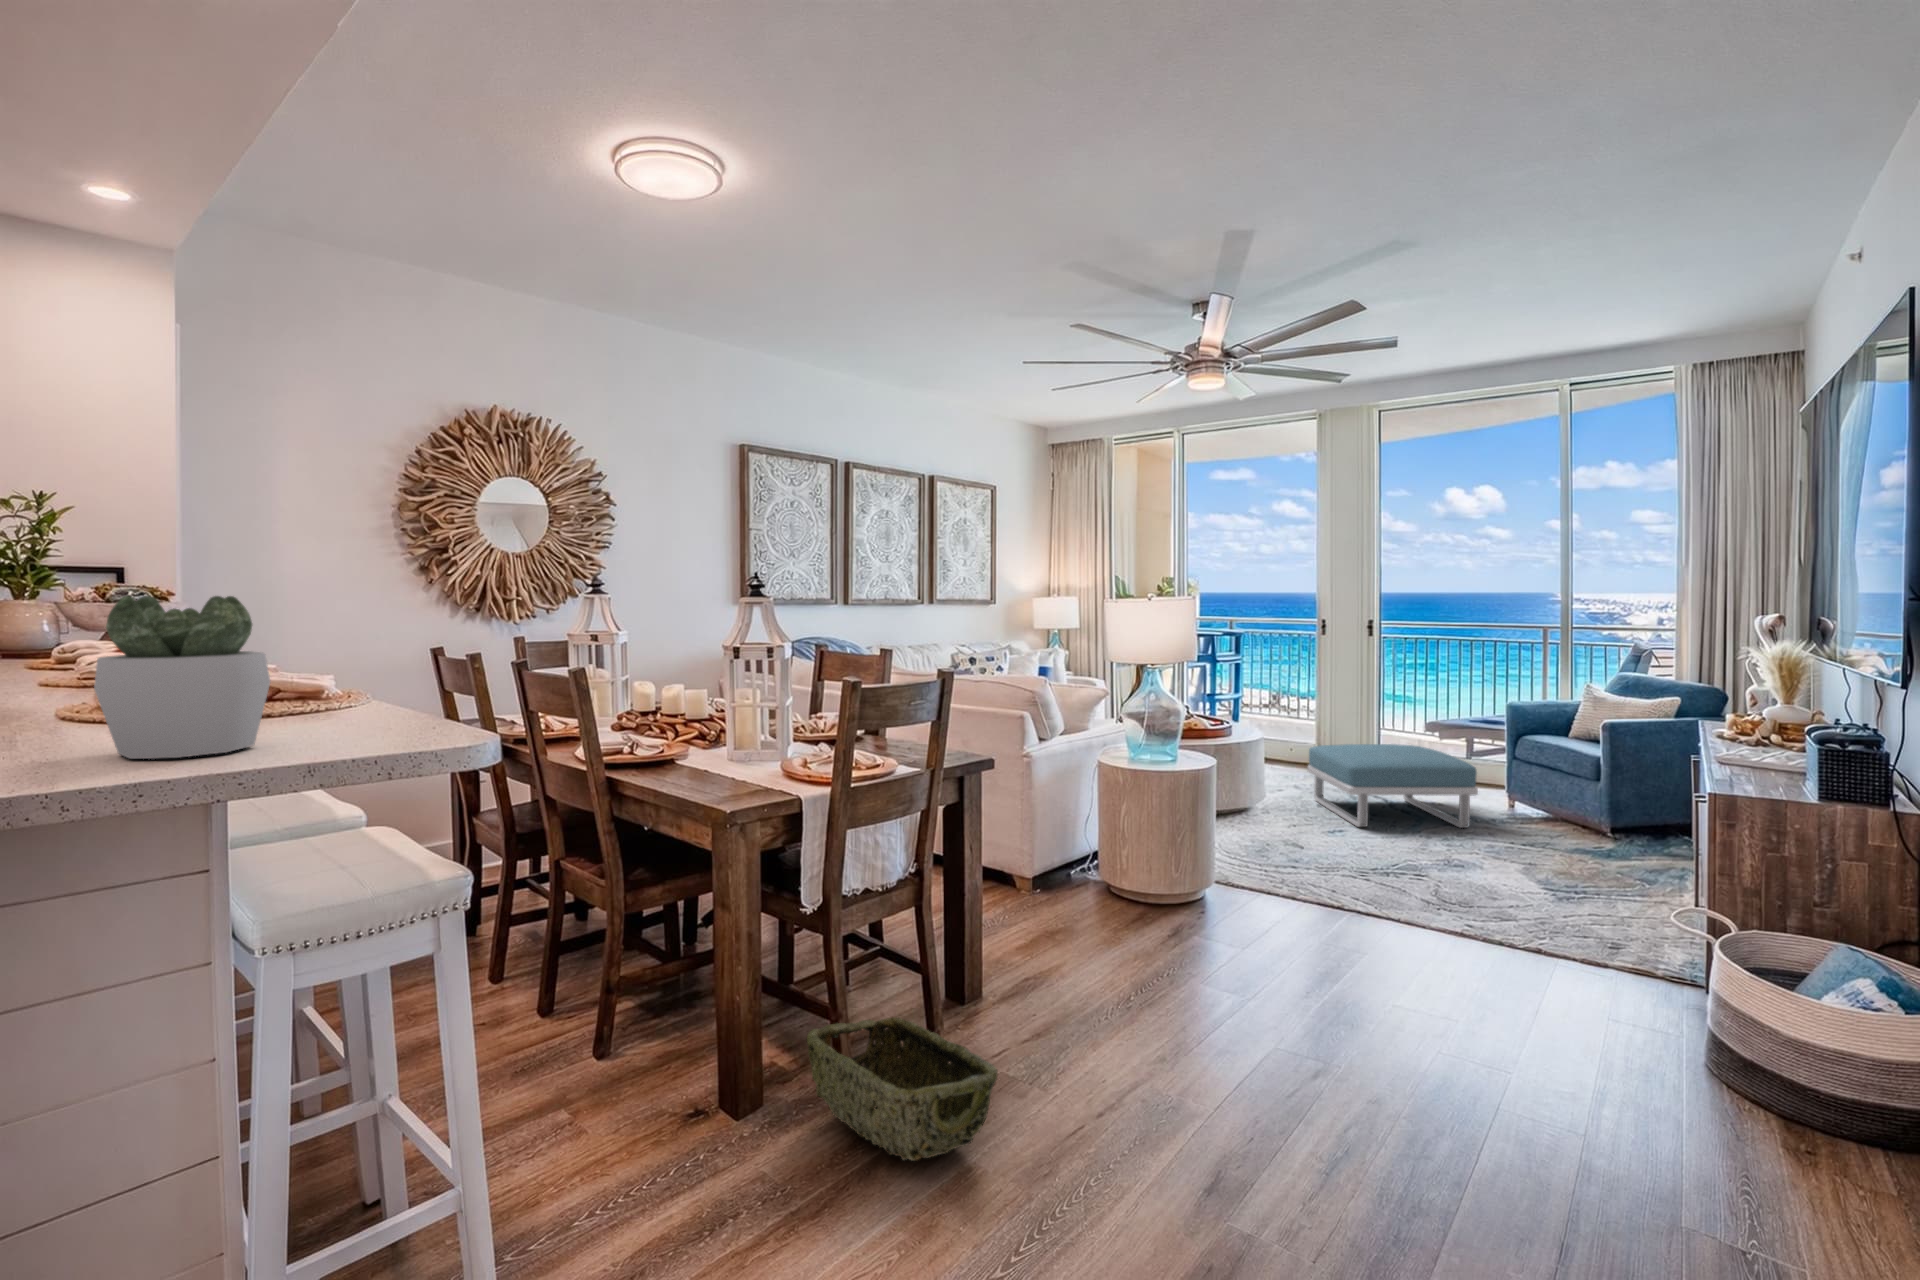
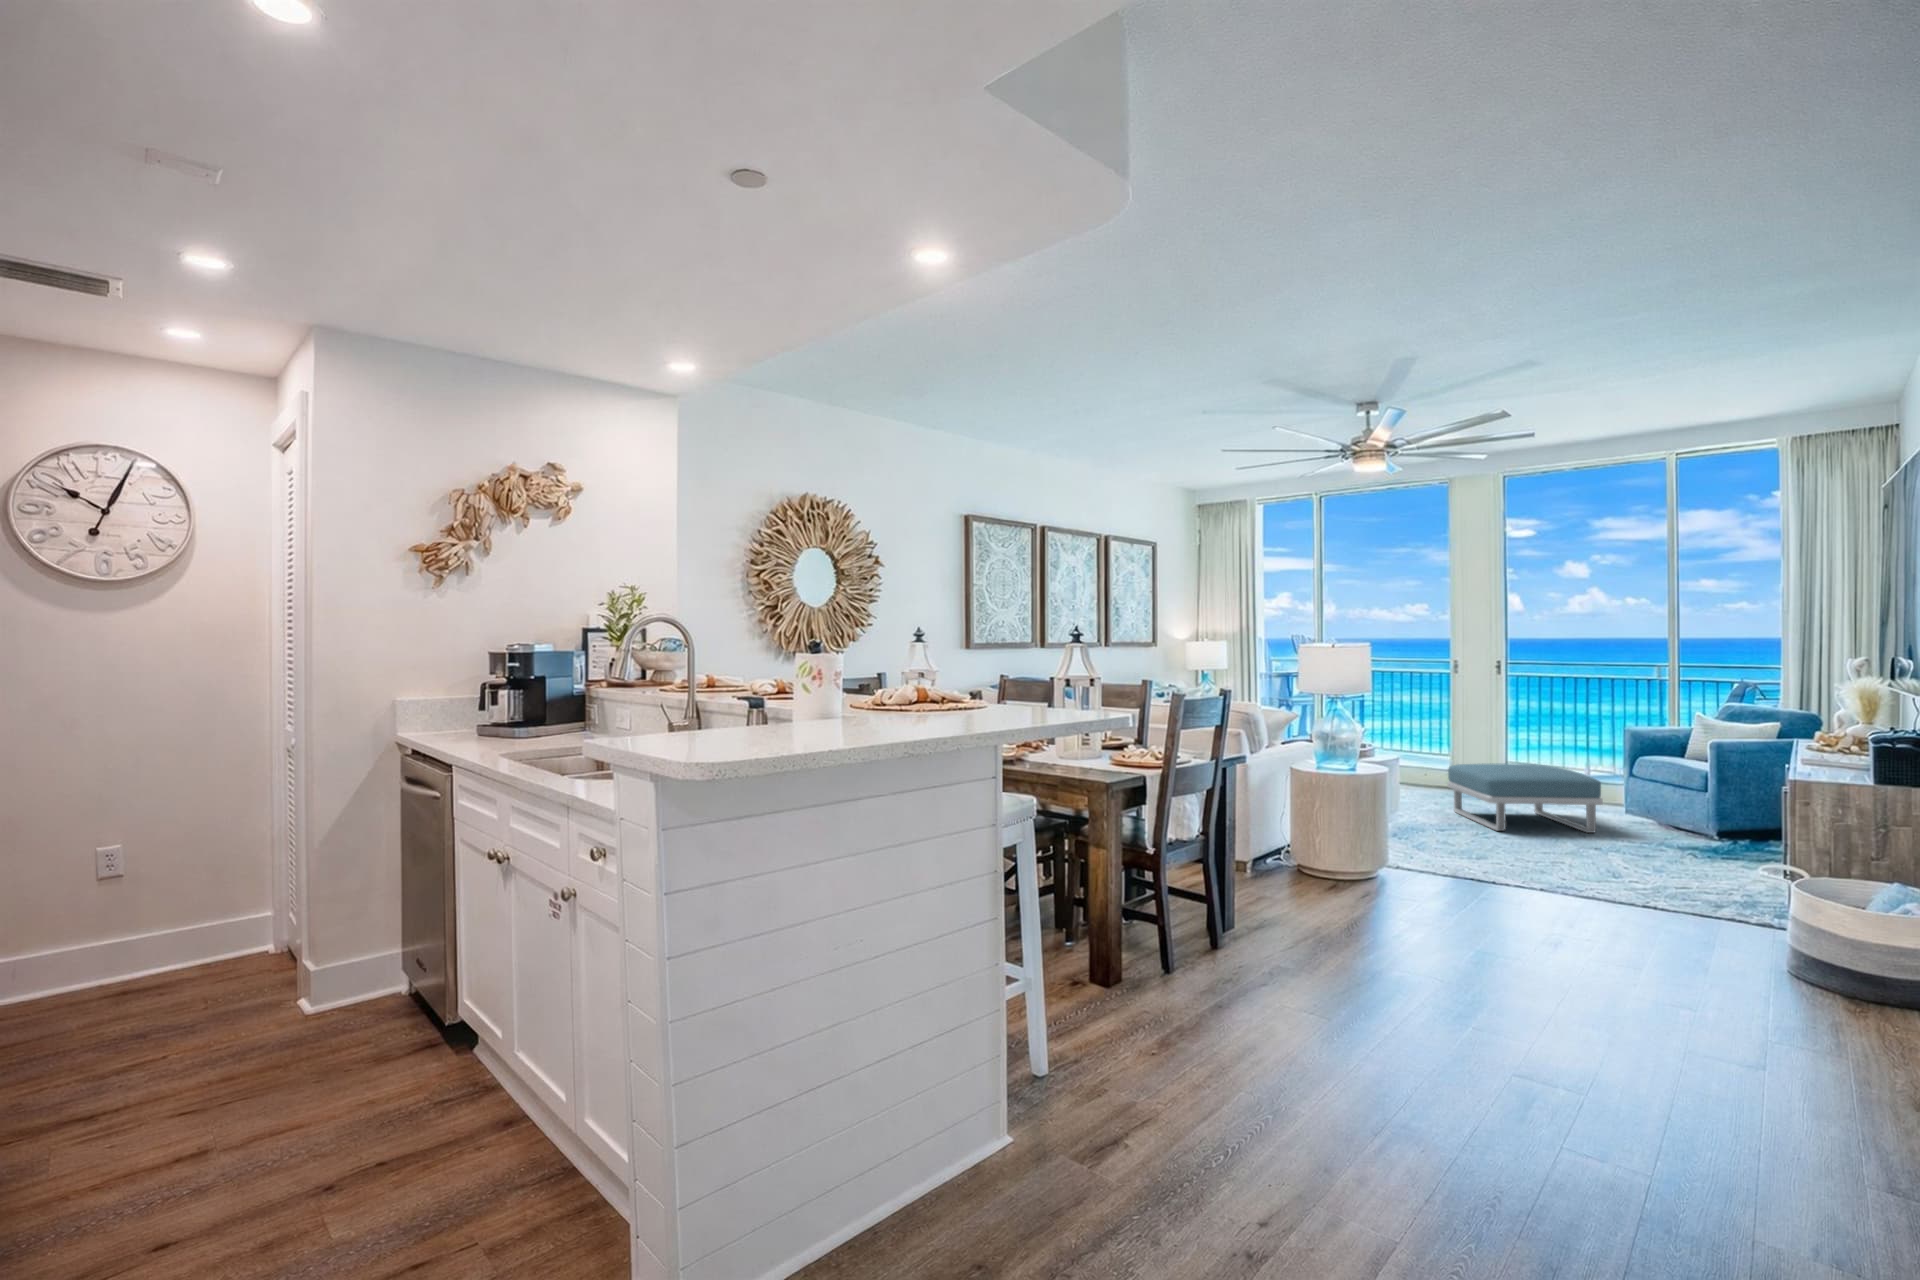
succulent plant: present [94,596,270,759] -> none [934,632,995,707]
woven basket: present [806,1017,998,1161] -> none [1145,919,1283,994]

